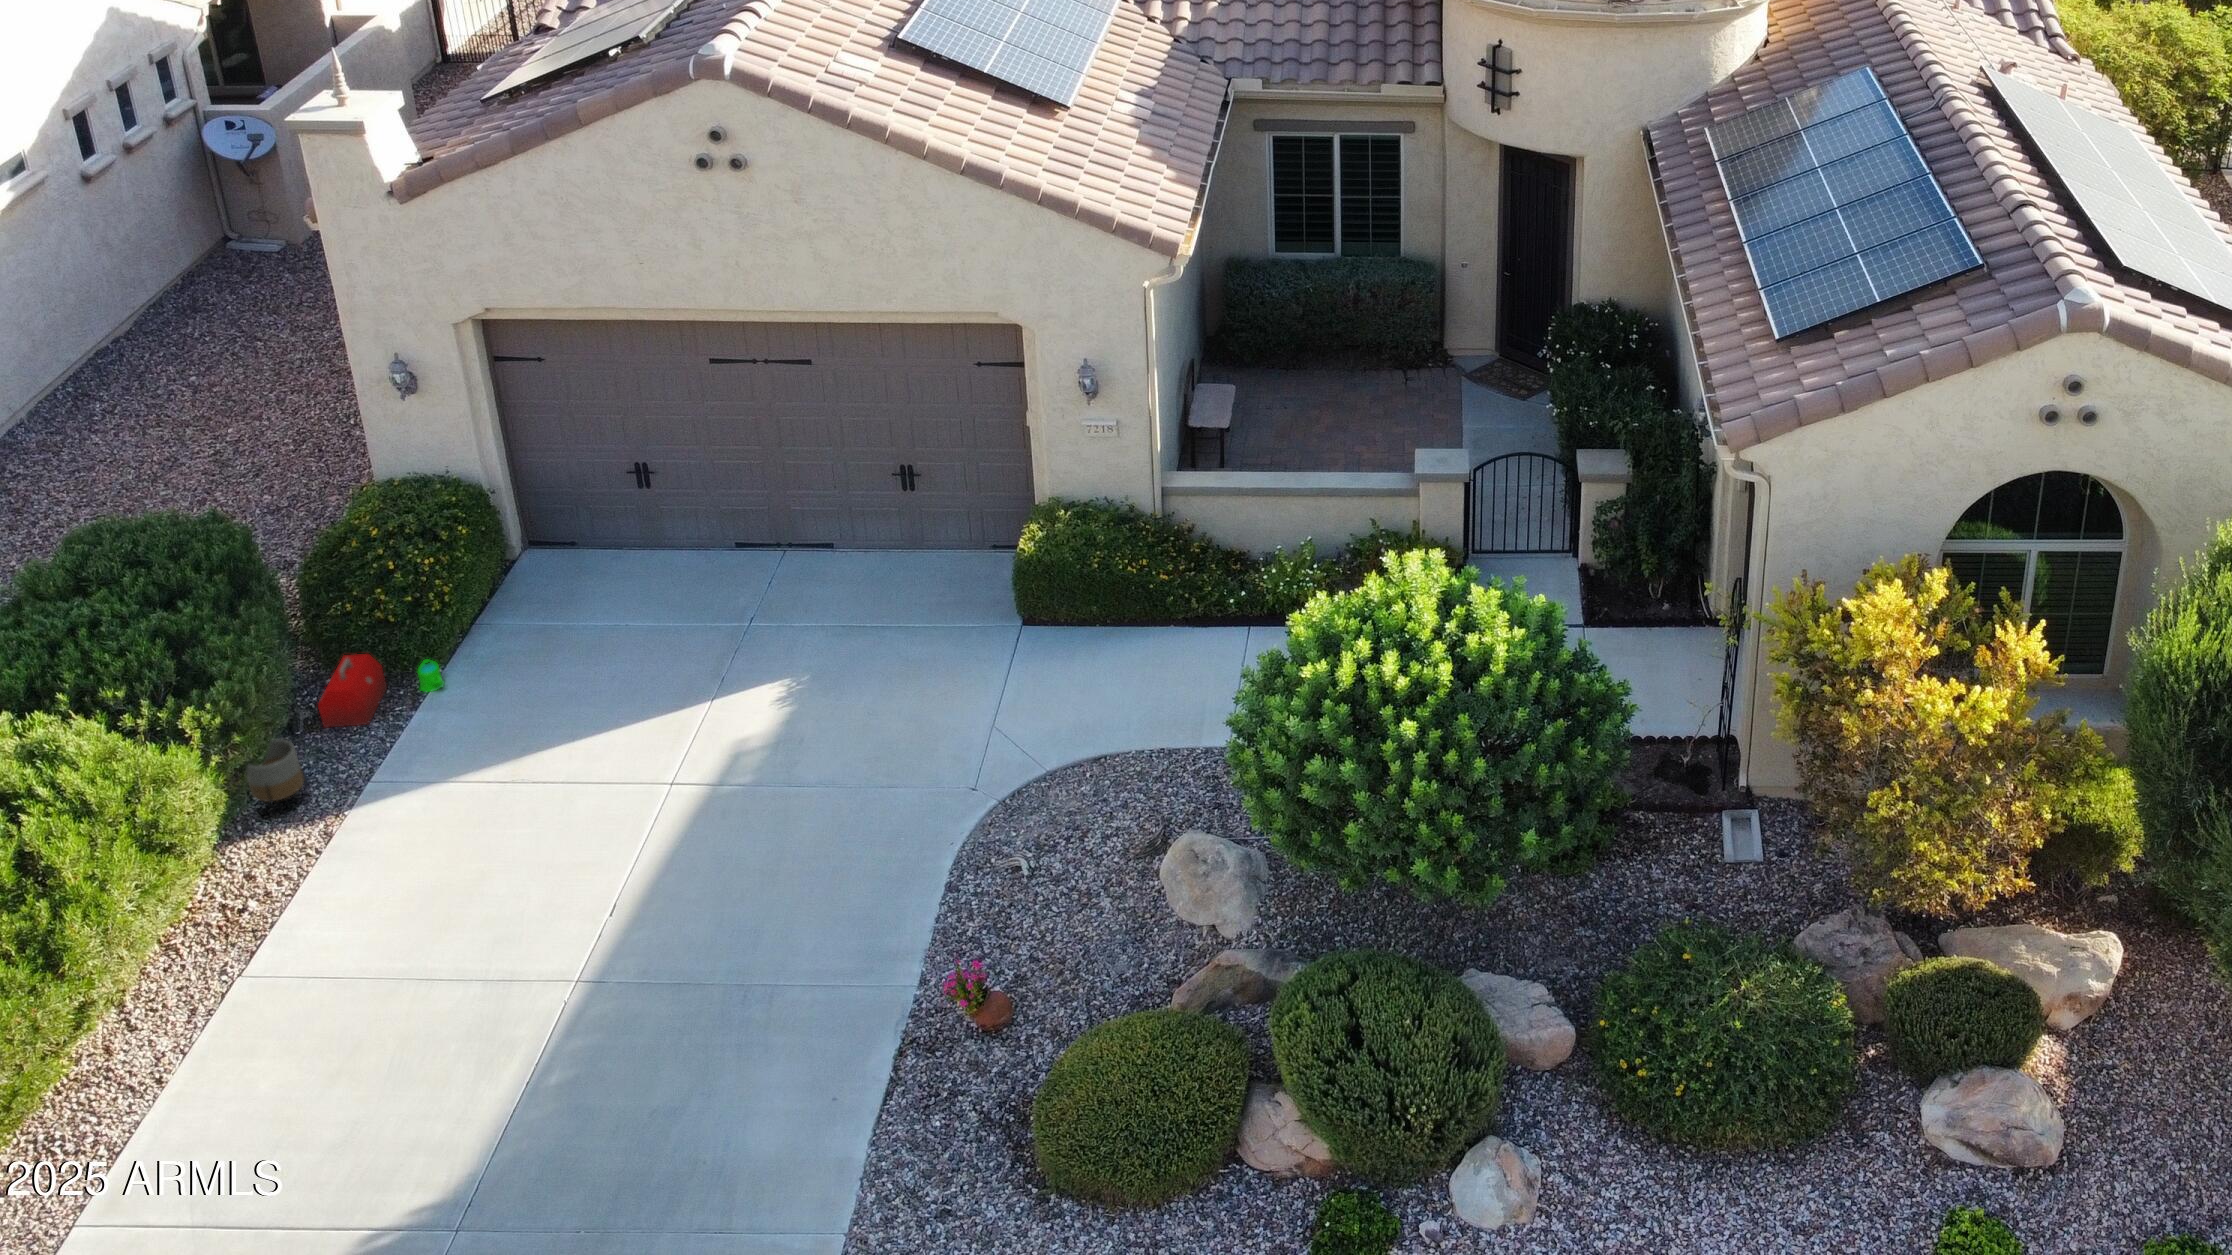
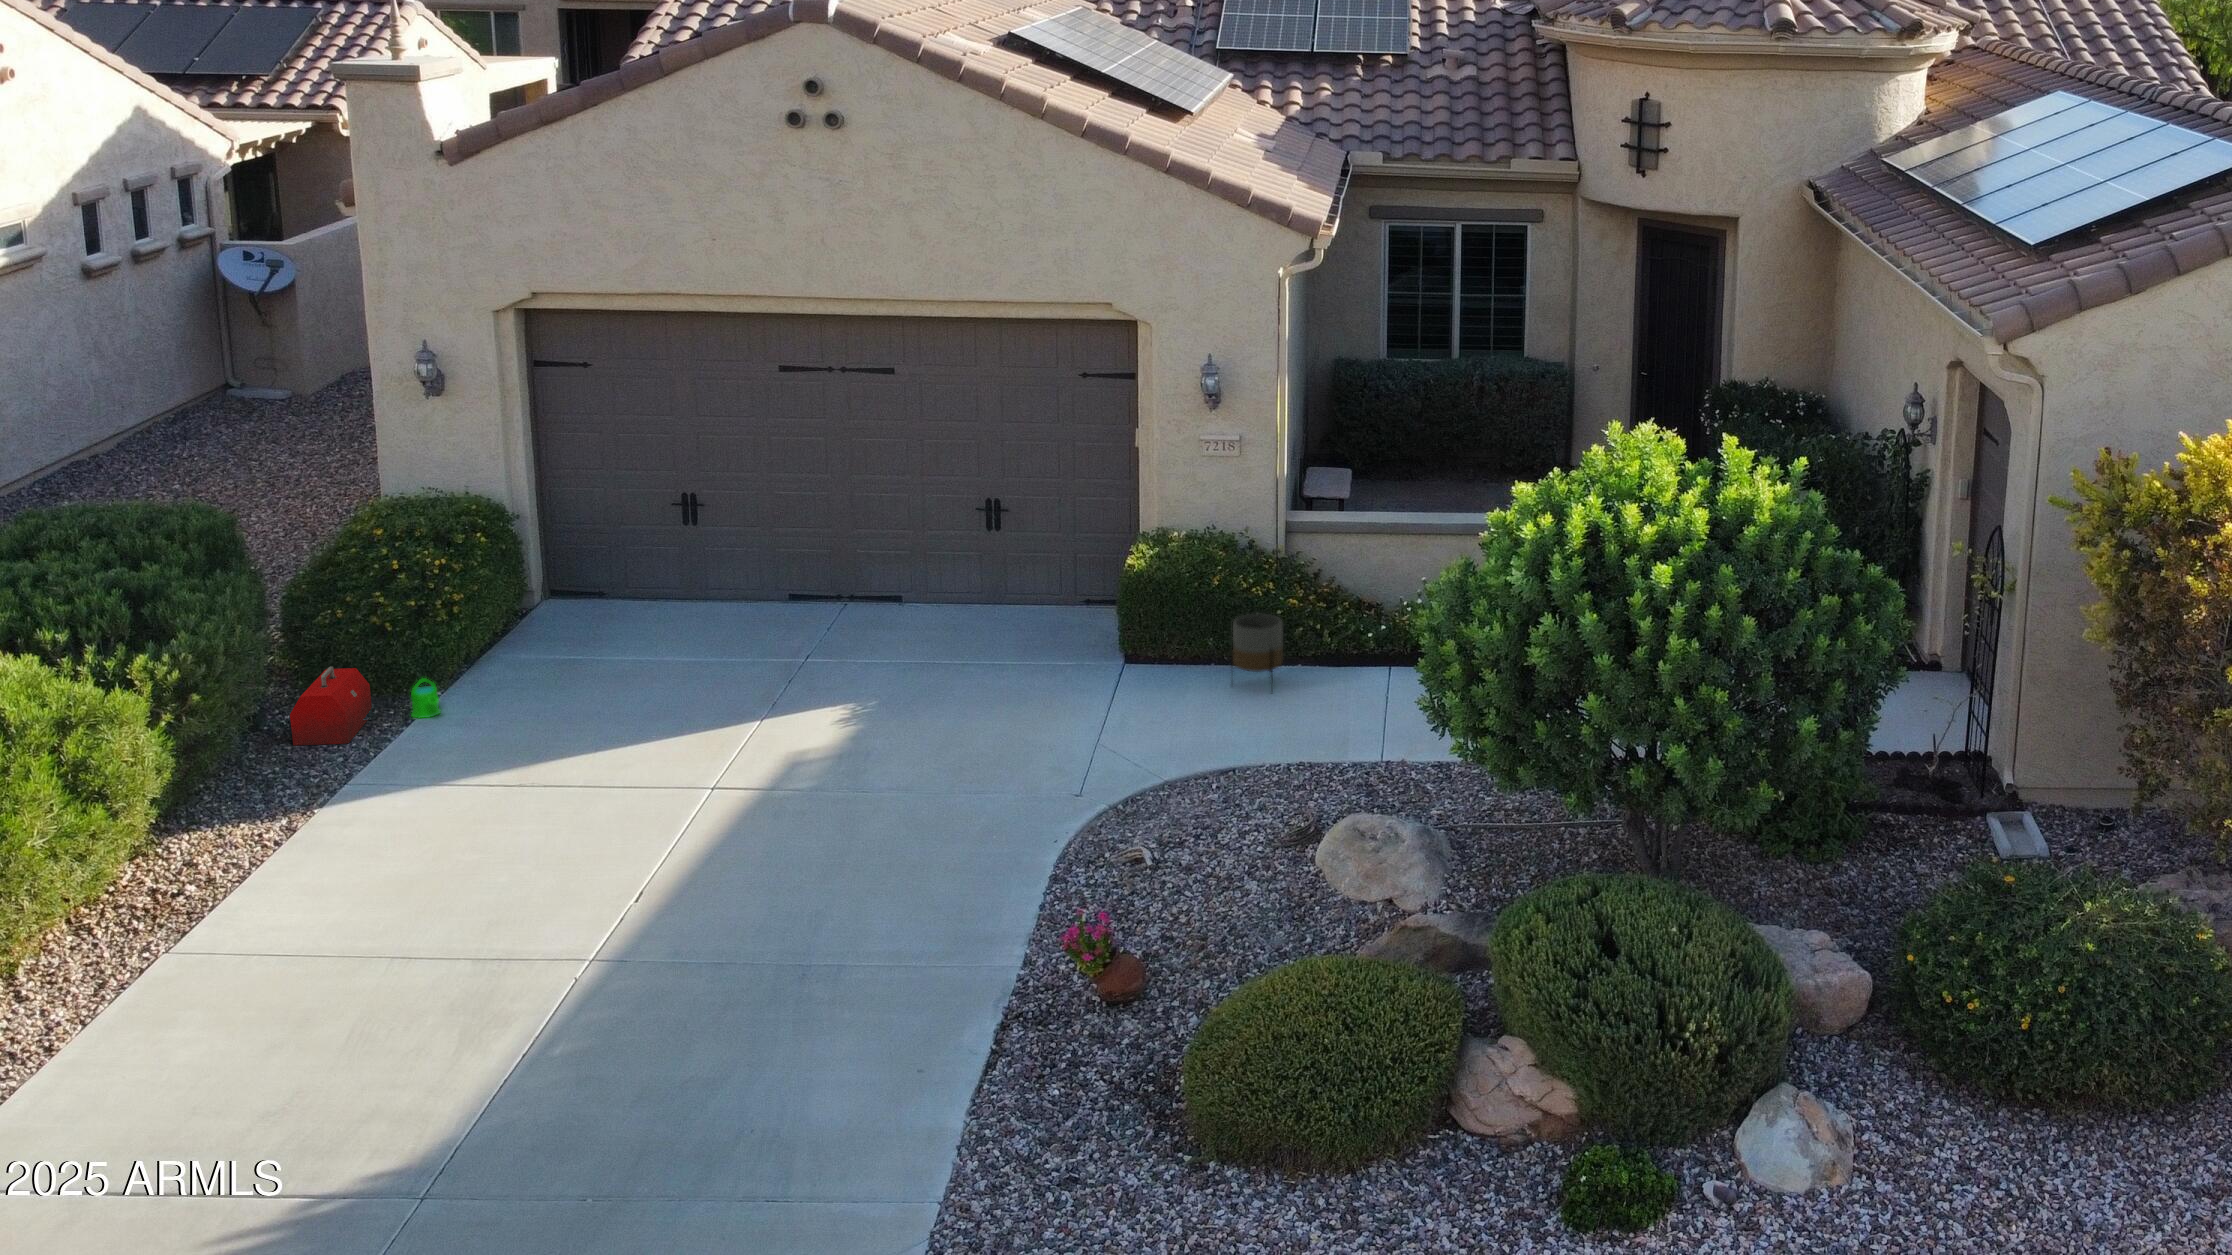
planter: present [247,739,305,814] -> present [1232,614,1283,674]

